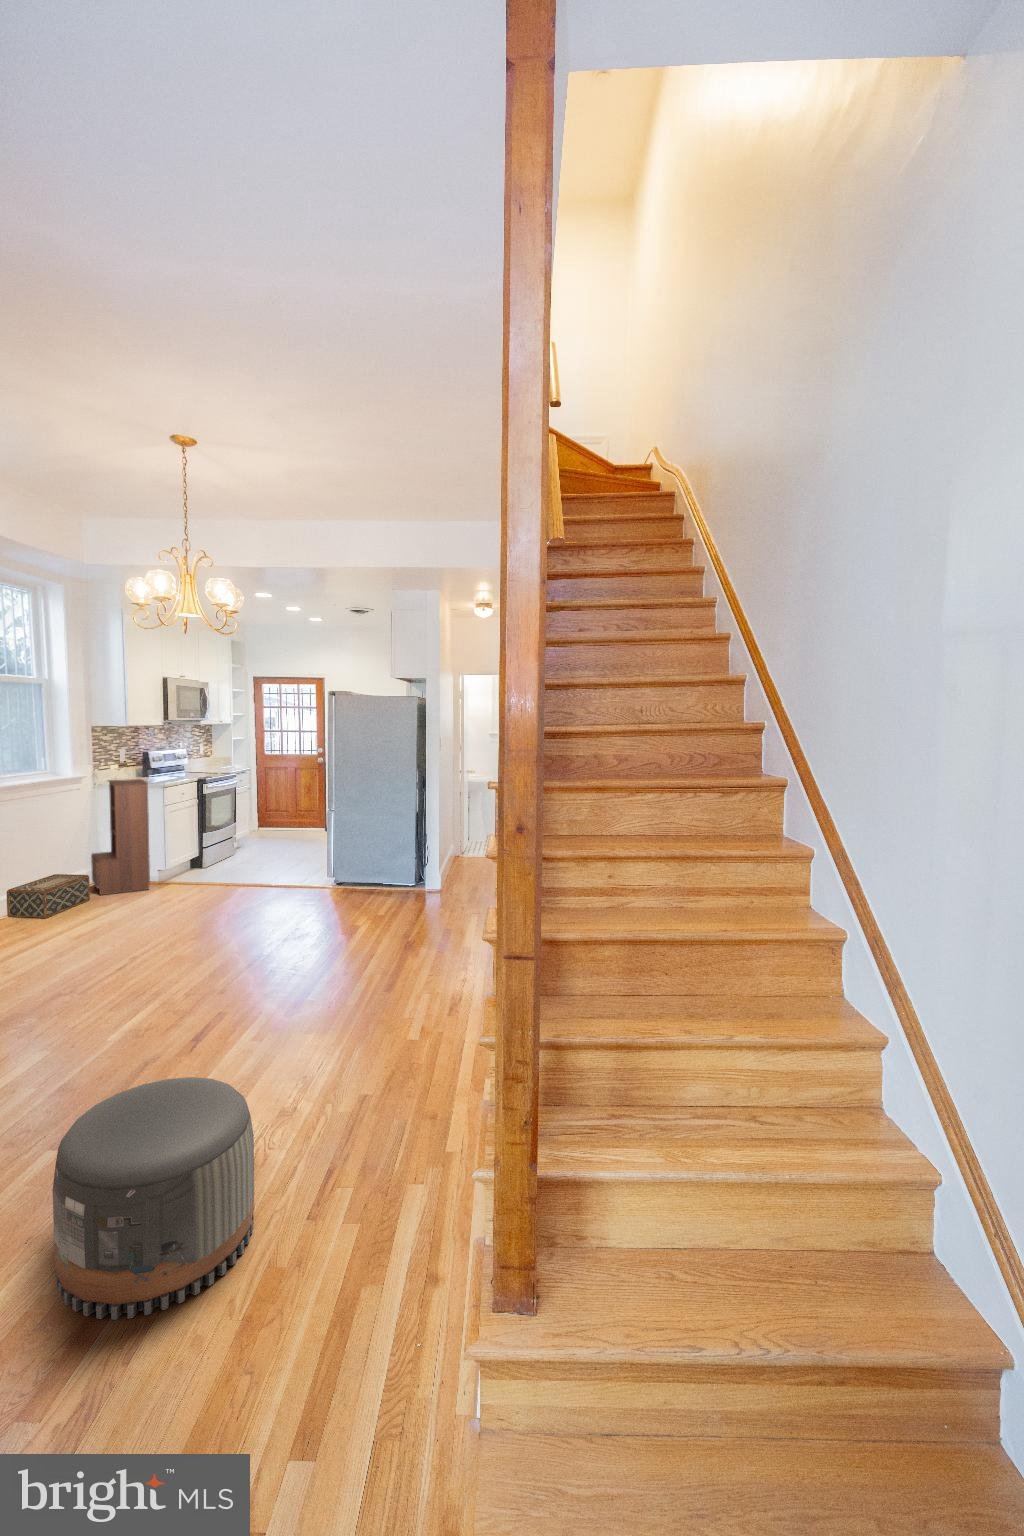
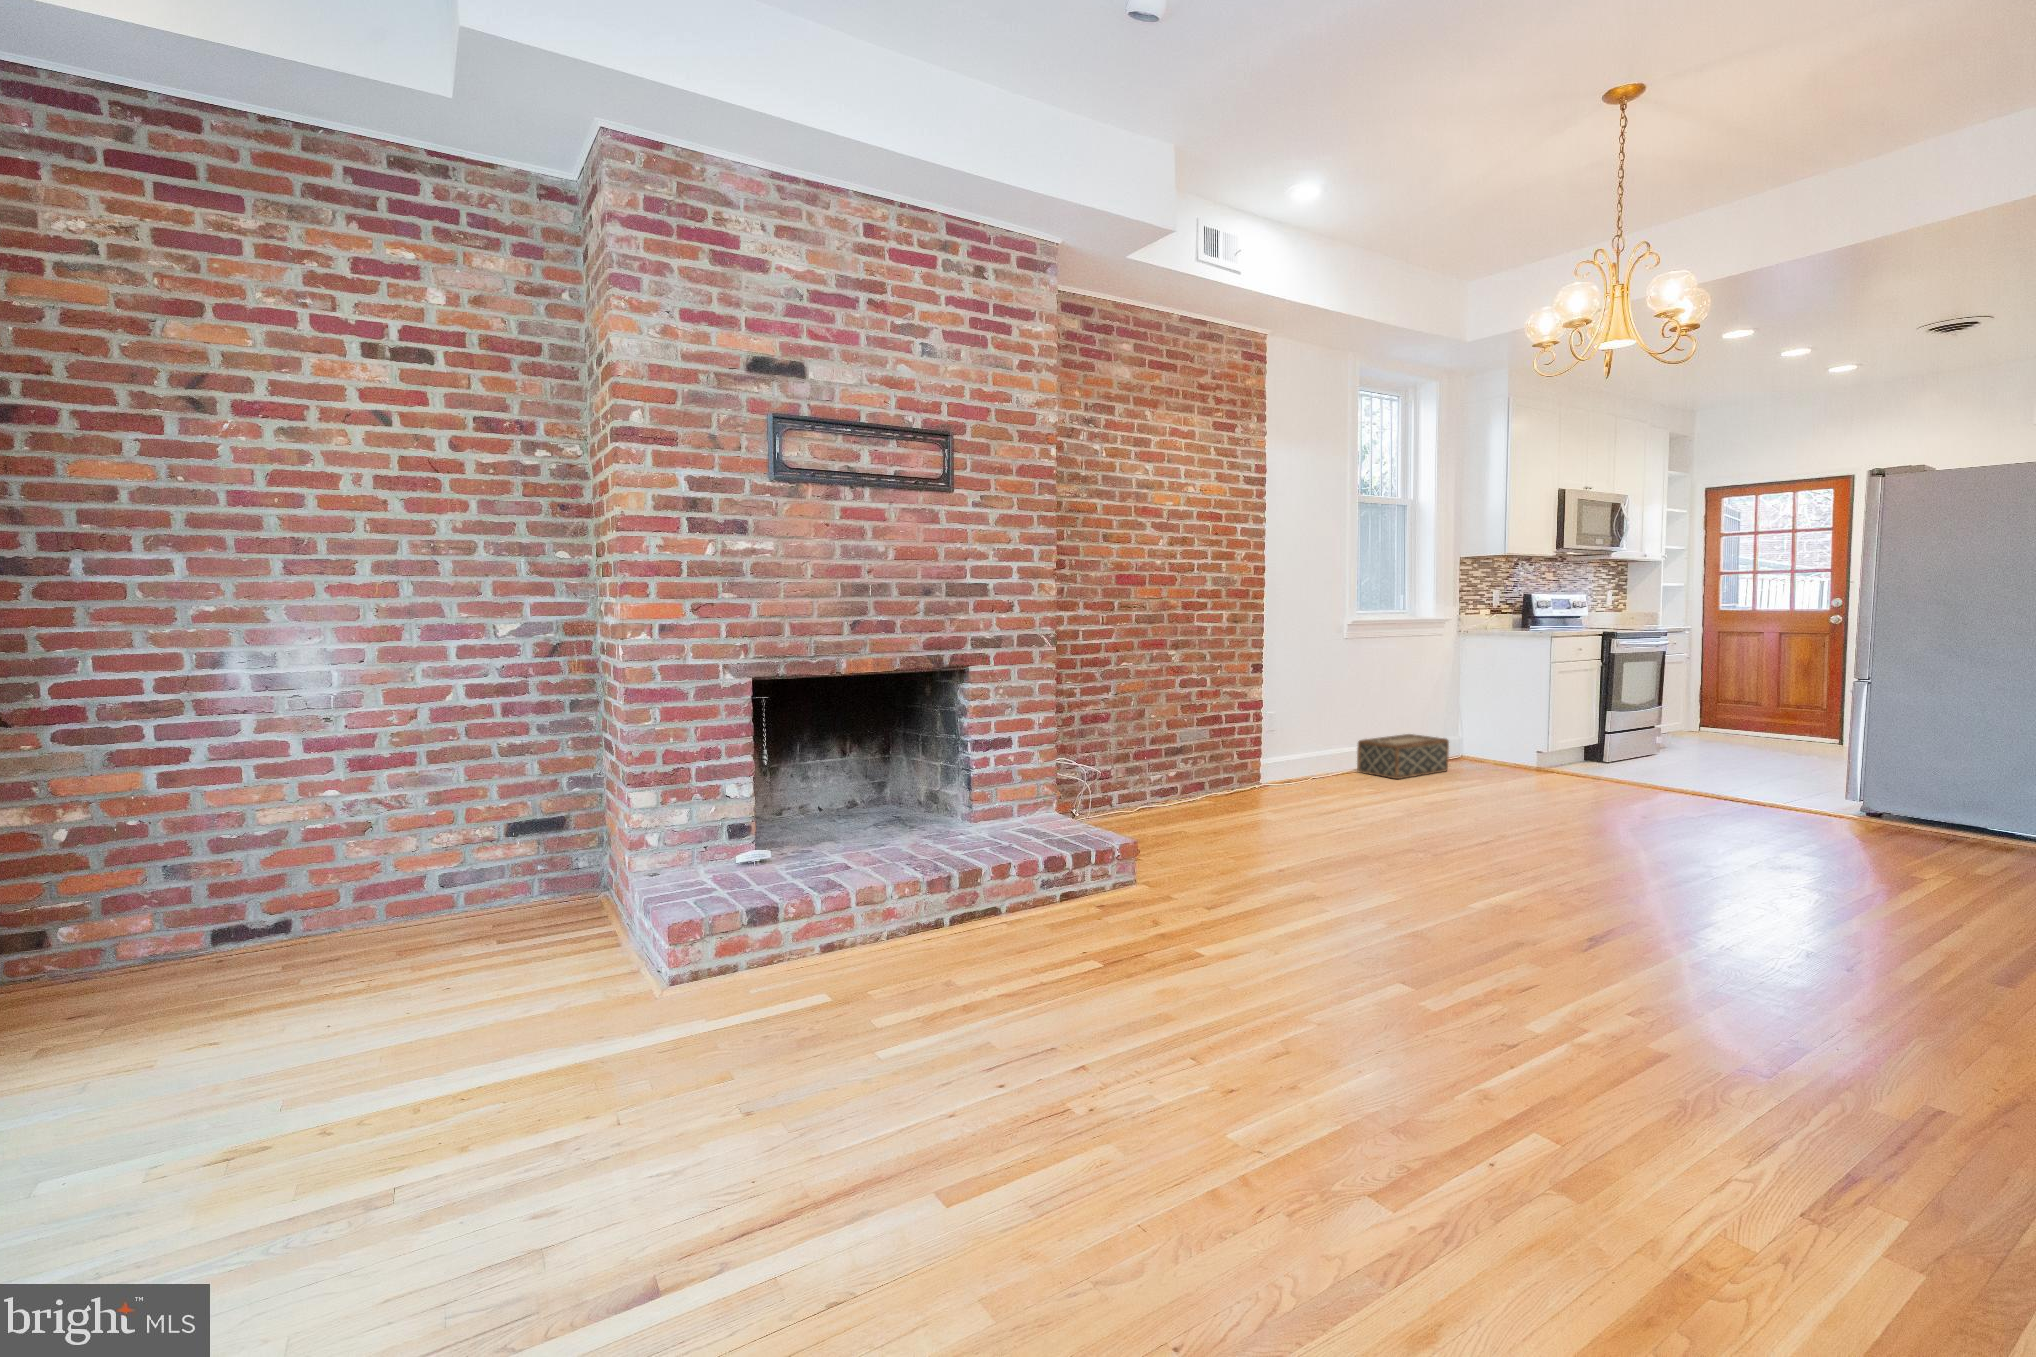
bookshelf: present [91,779,150,895] -> none [1451,623,1531,772]
pouf: present [52,1077,254,1319] -> none [1402,913,1705,1219]

